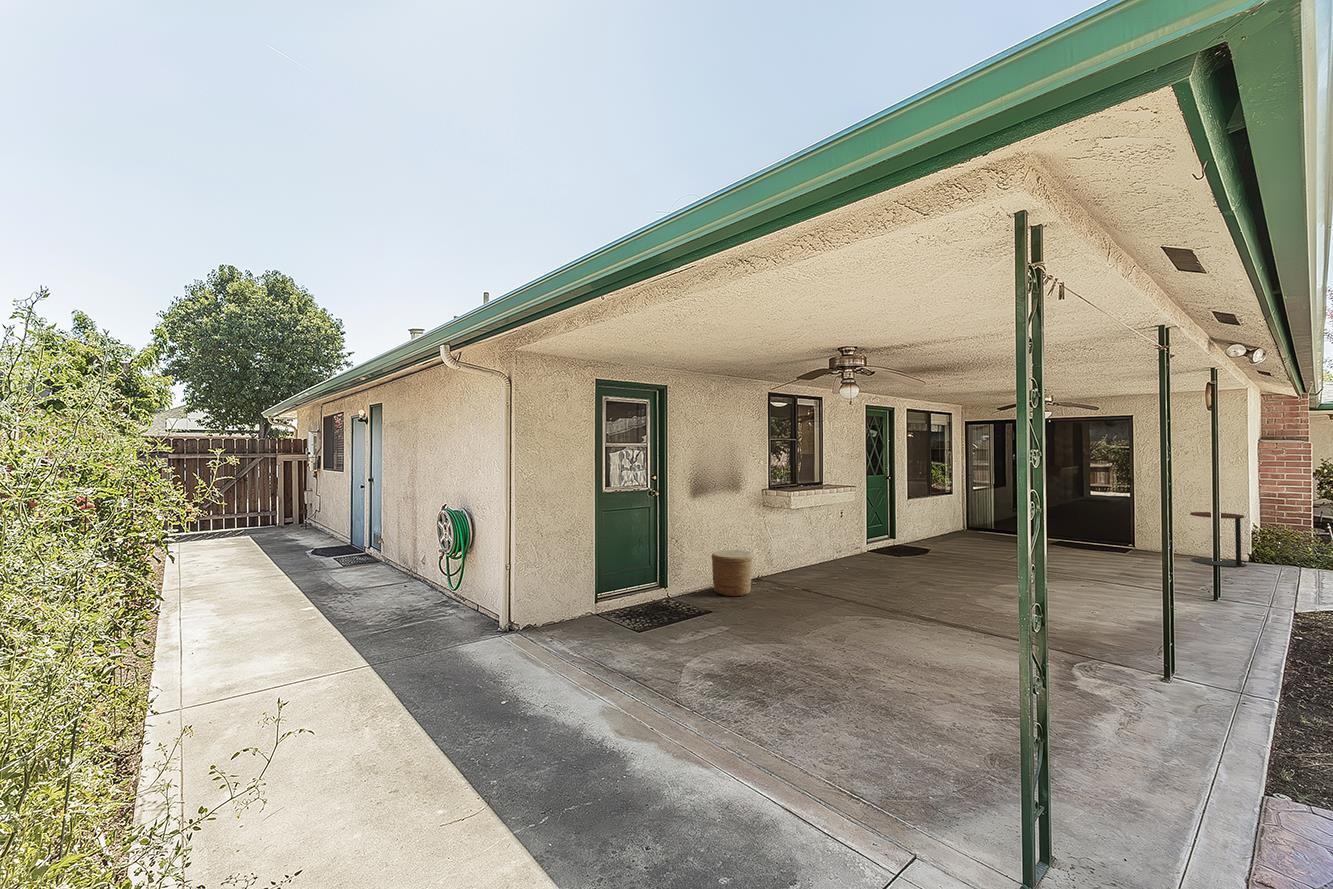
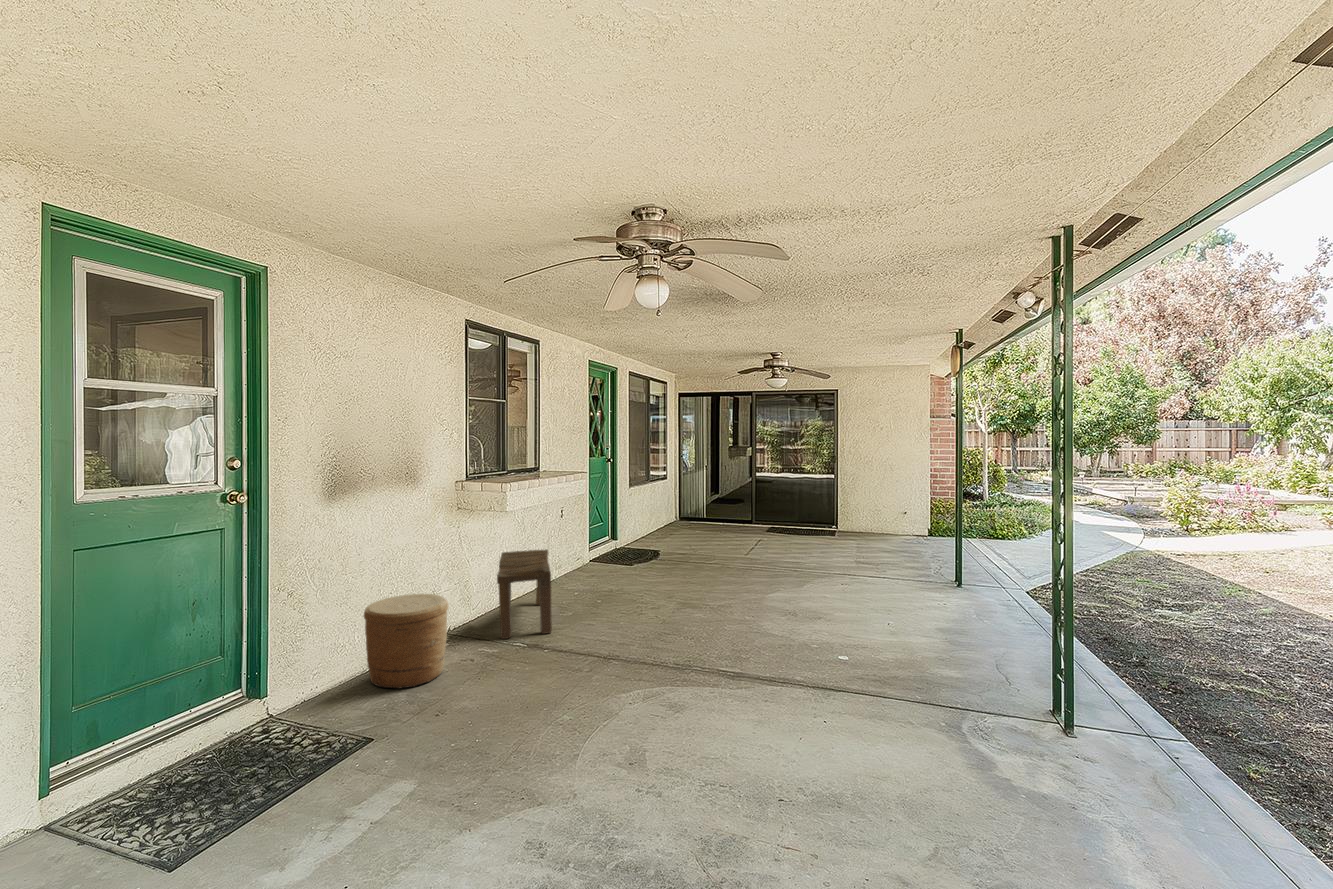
side table: present [1190,512,1245,567] -> none [884,487,923,539]
bench: none [783,535,822,586] -> present [497,549,552,639]

